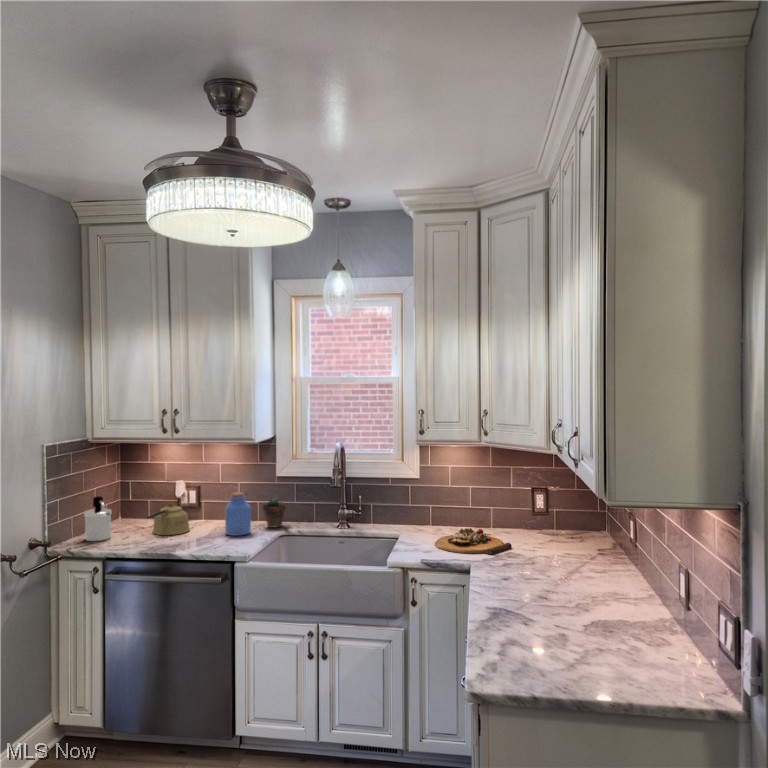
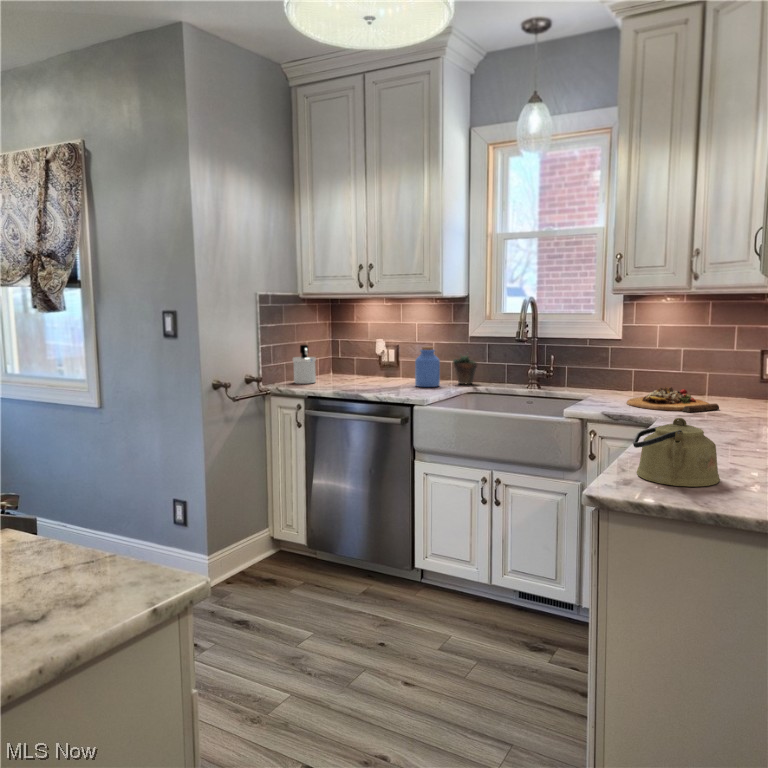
kettle: present [147,503,190,535] -> present [633,418,720,487]

